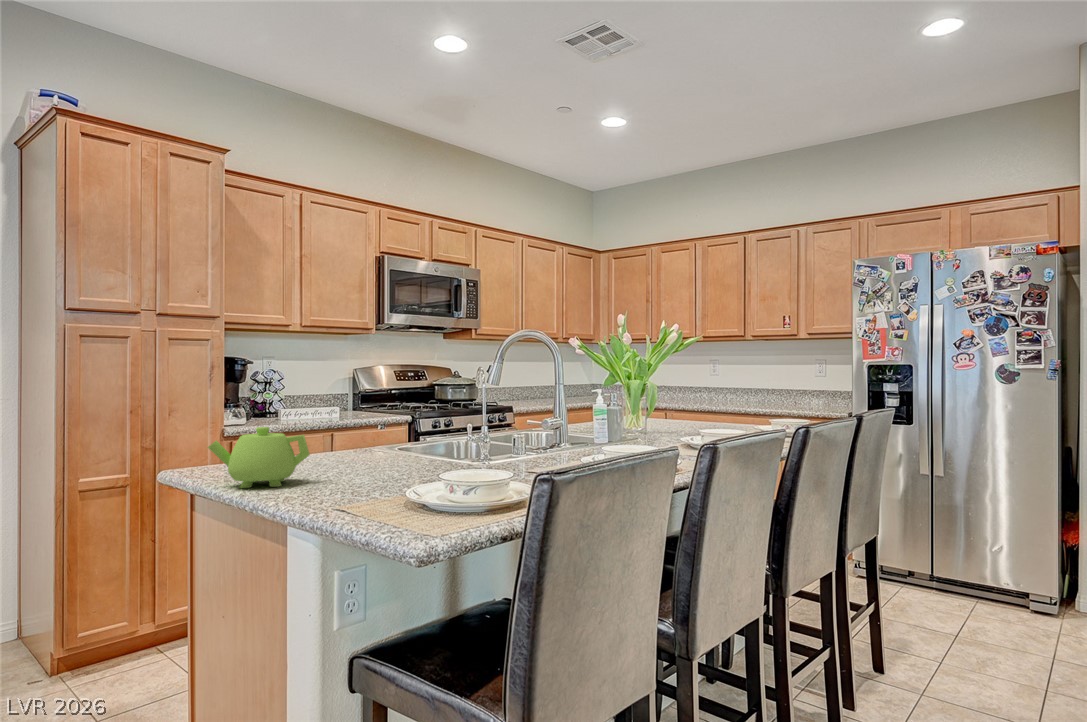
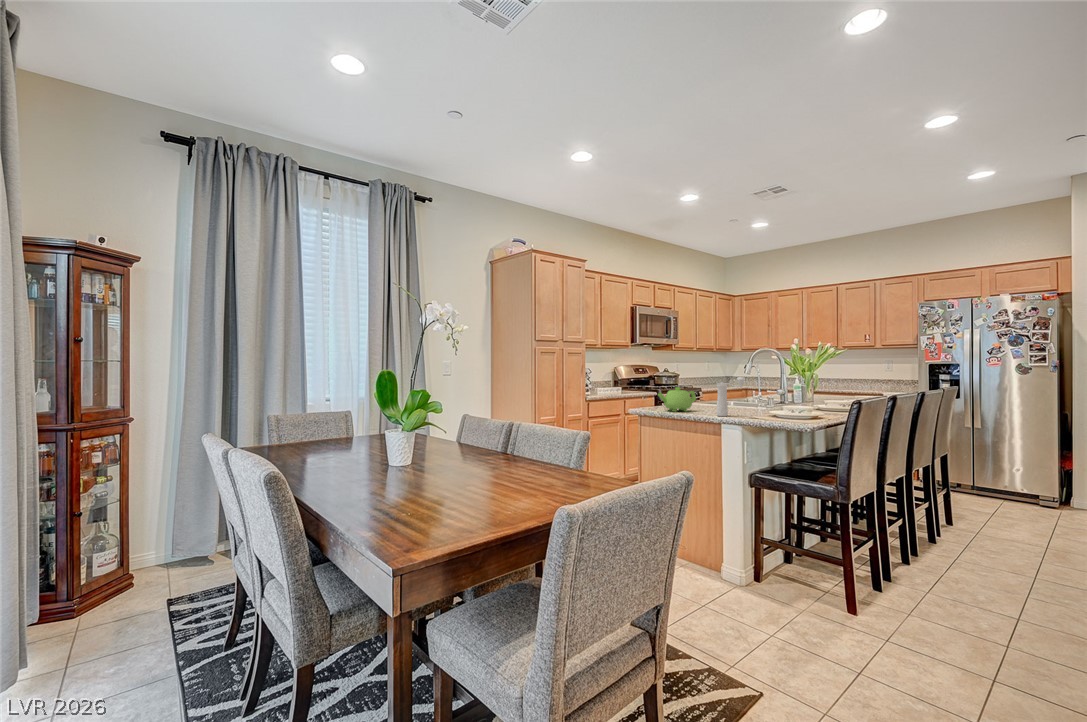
pepper mill: none [296,405,375,507] -> present [717,377,745,416]

